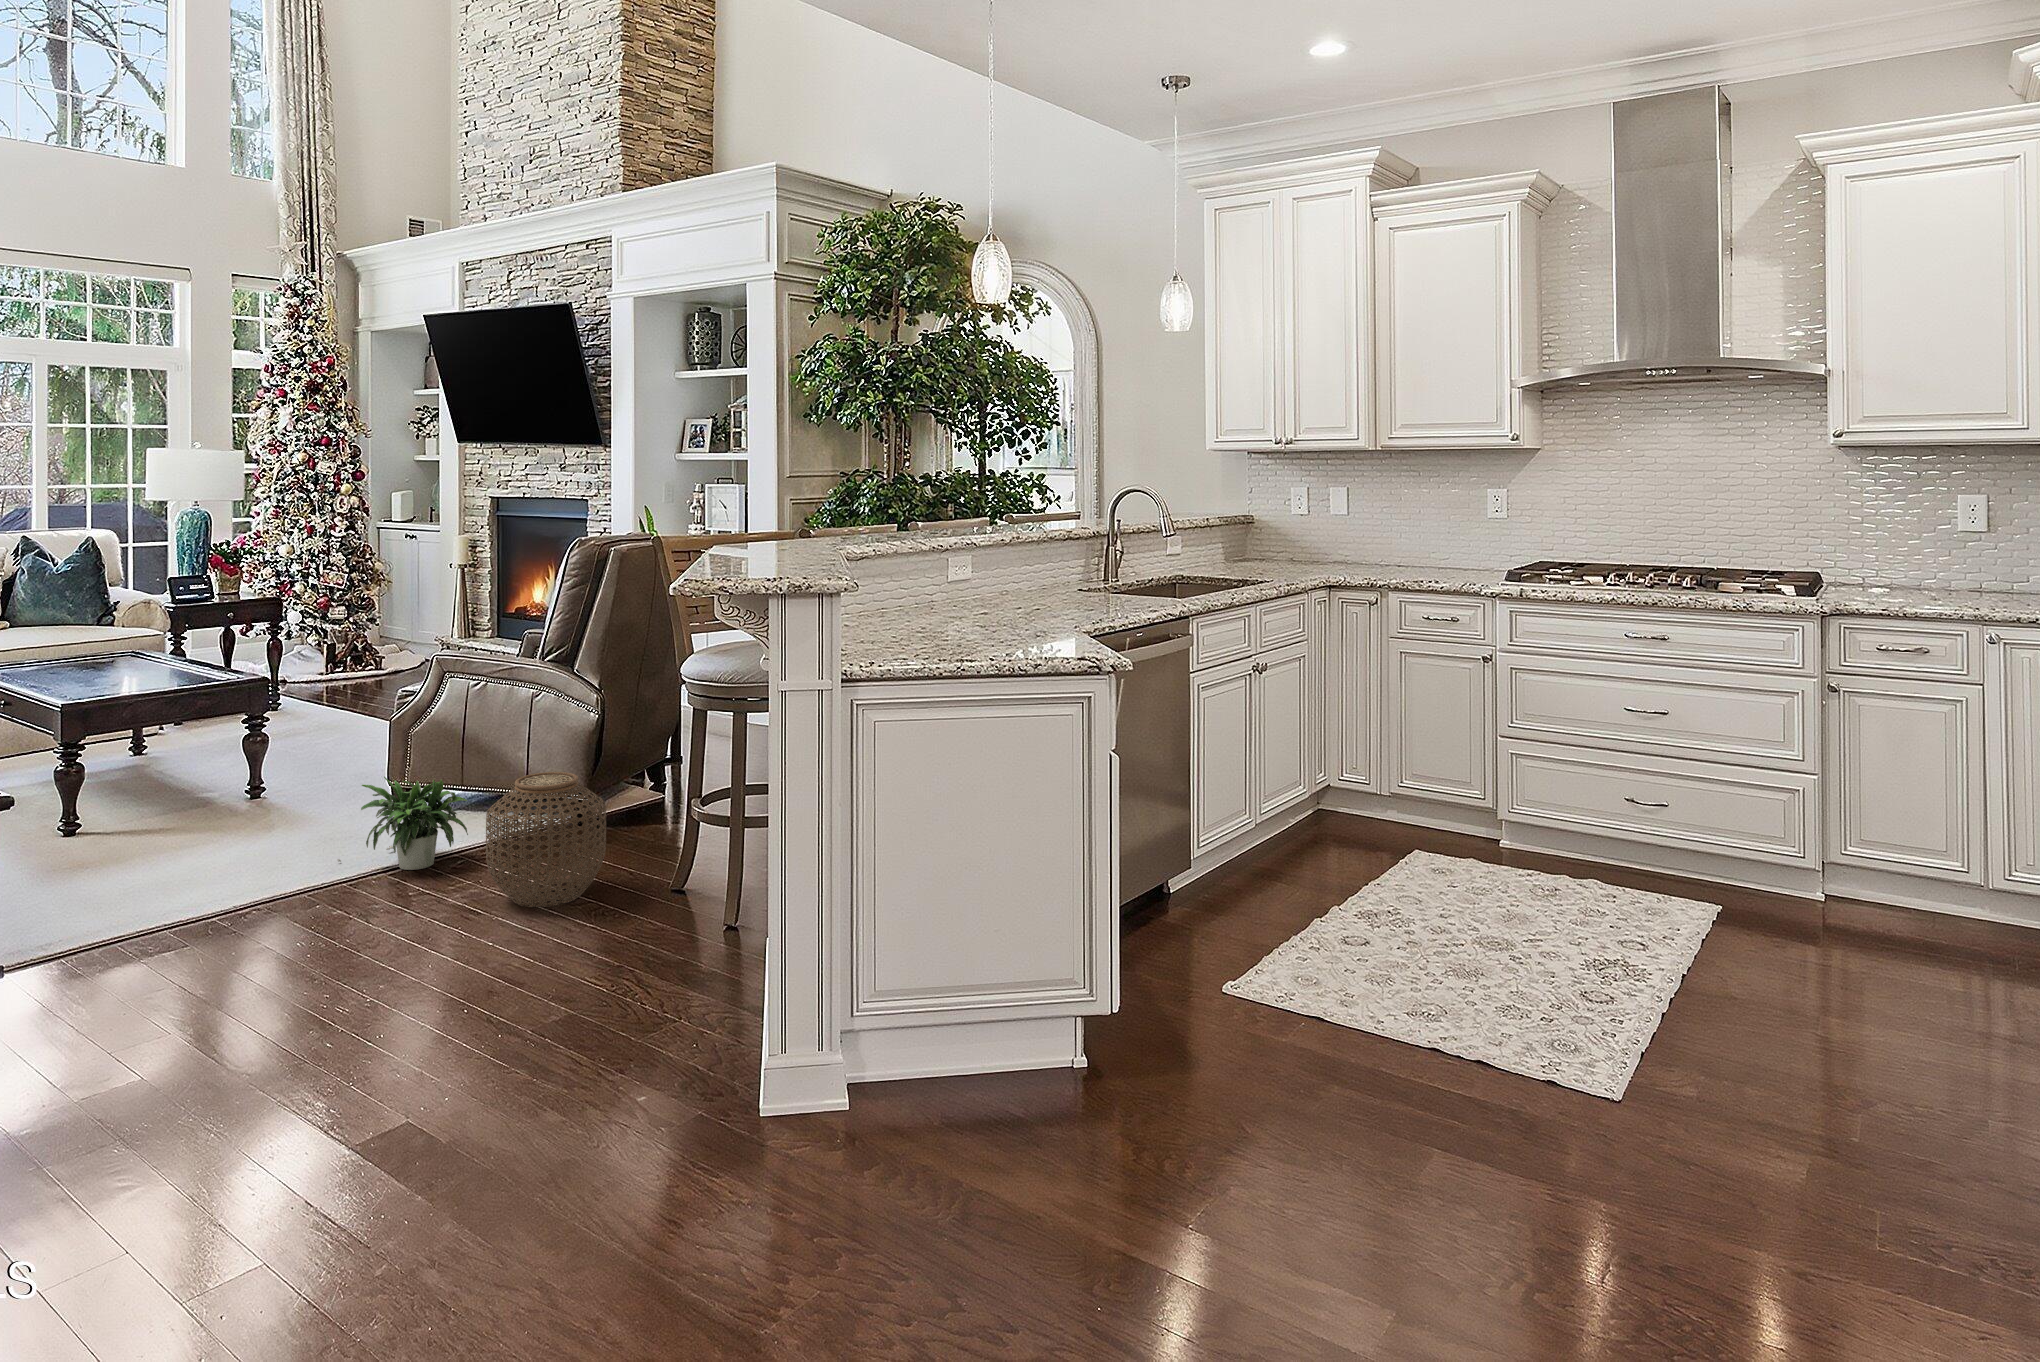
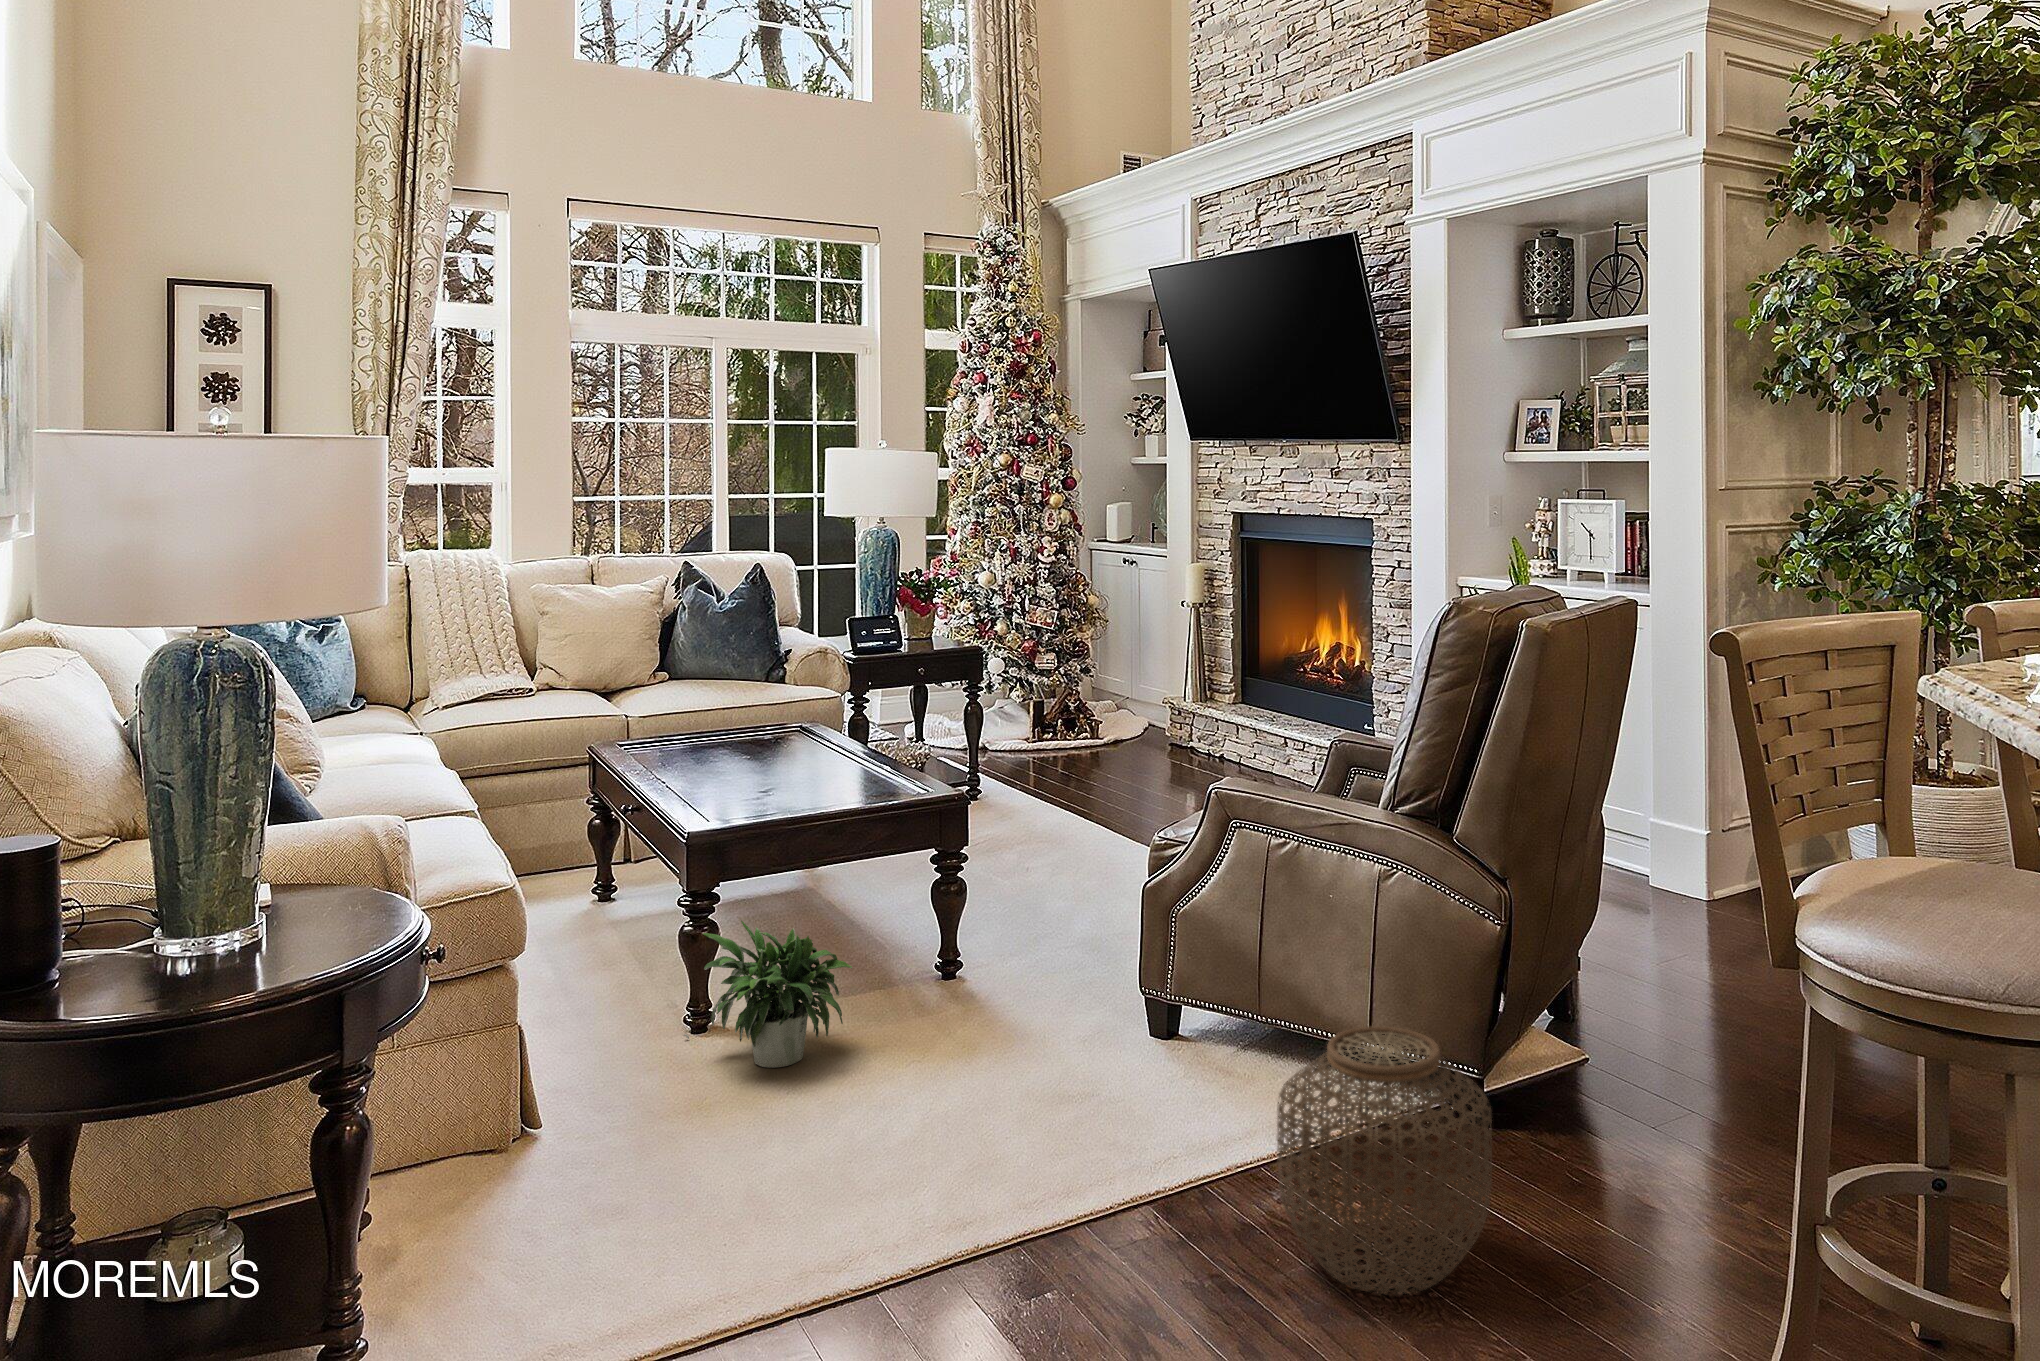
potted plant: present [337,777,468,870] -> present [684,921,852,1068]

